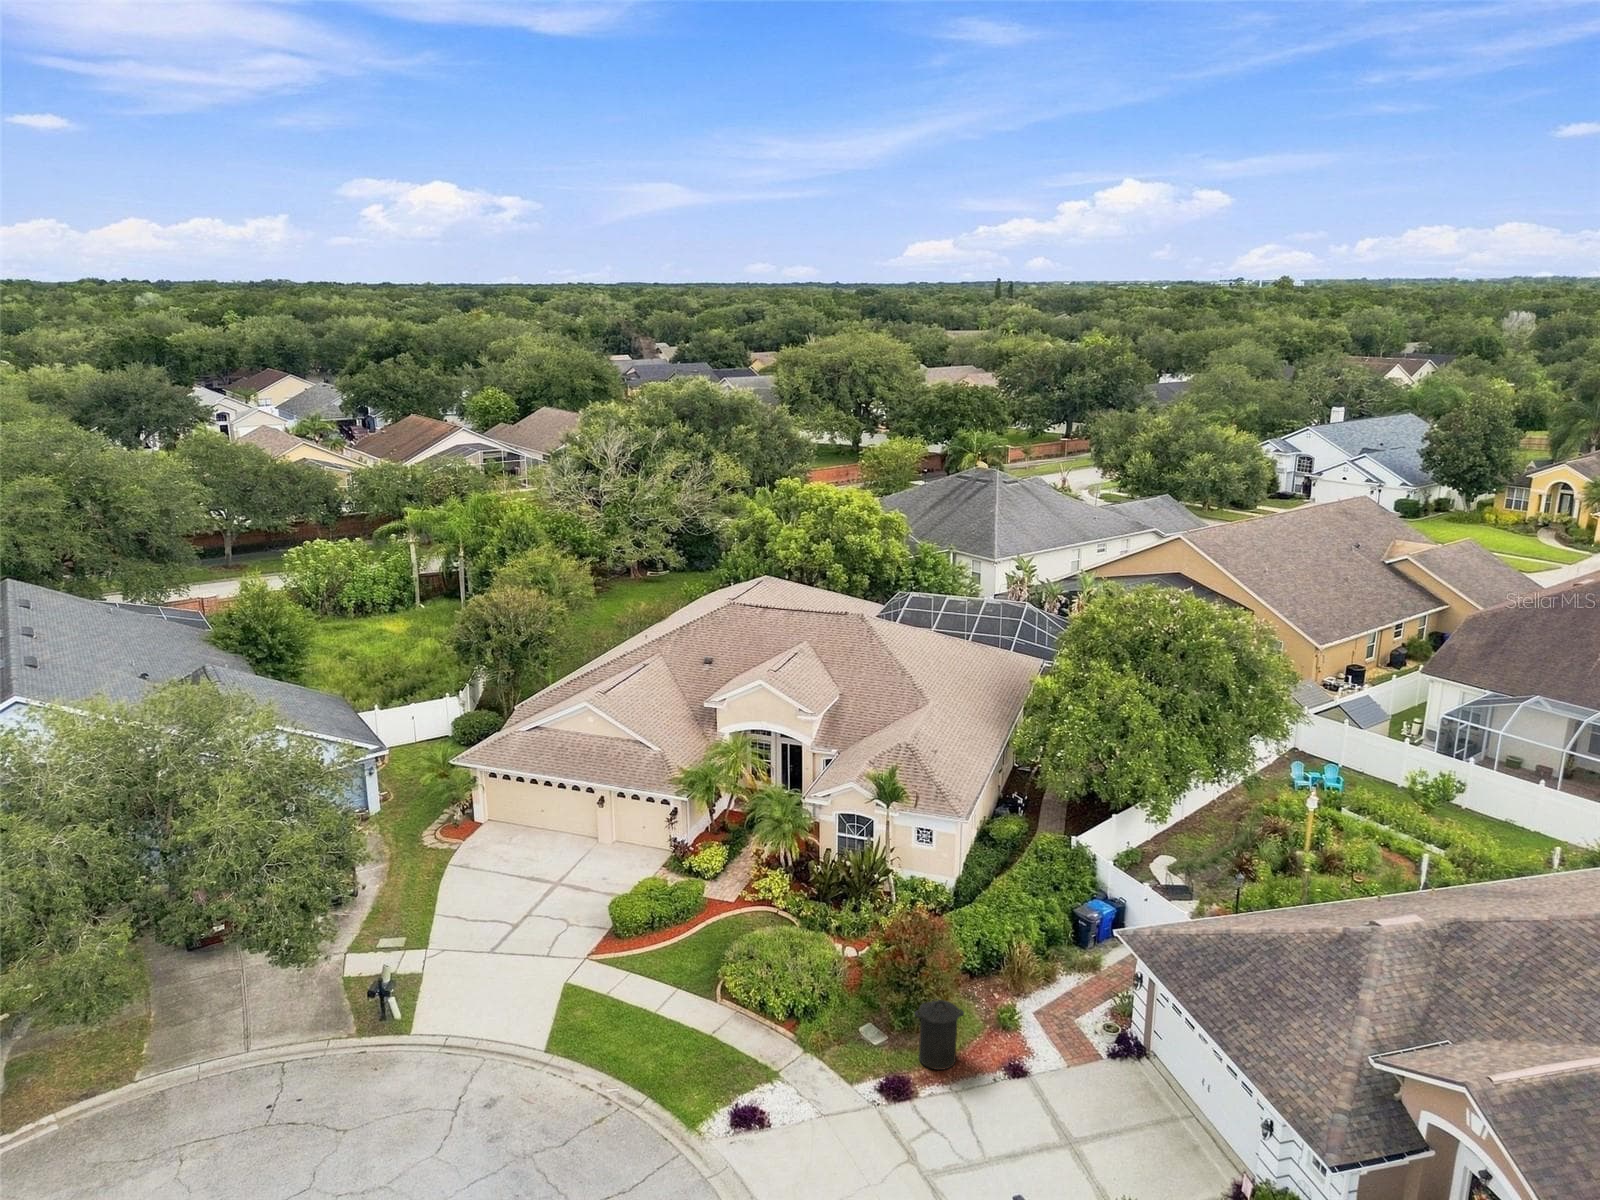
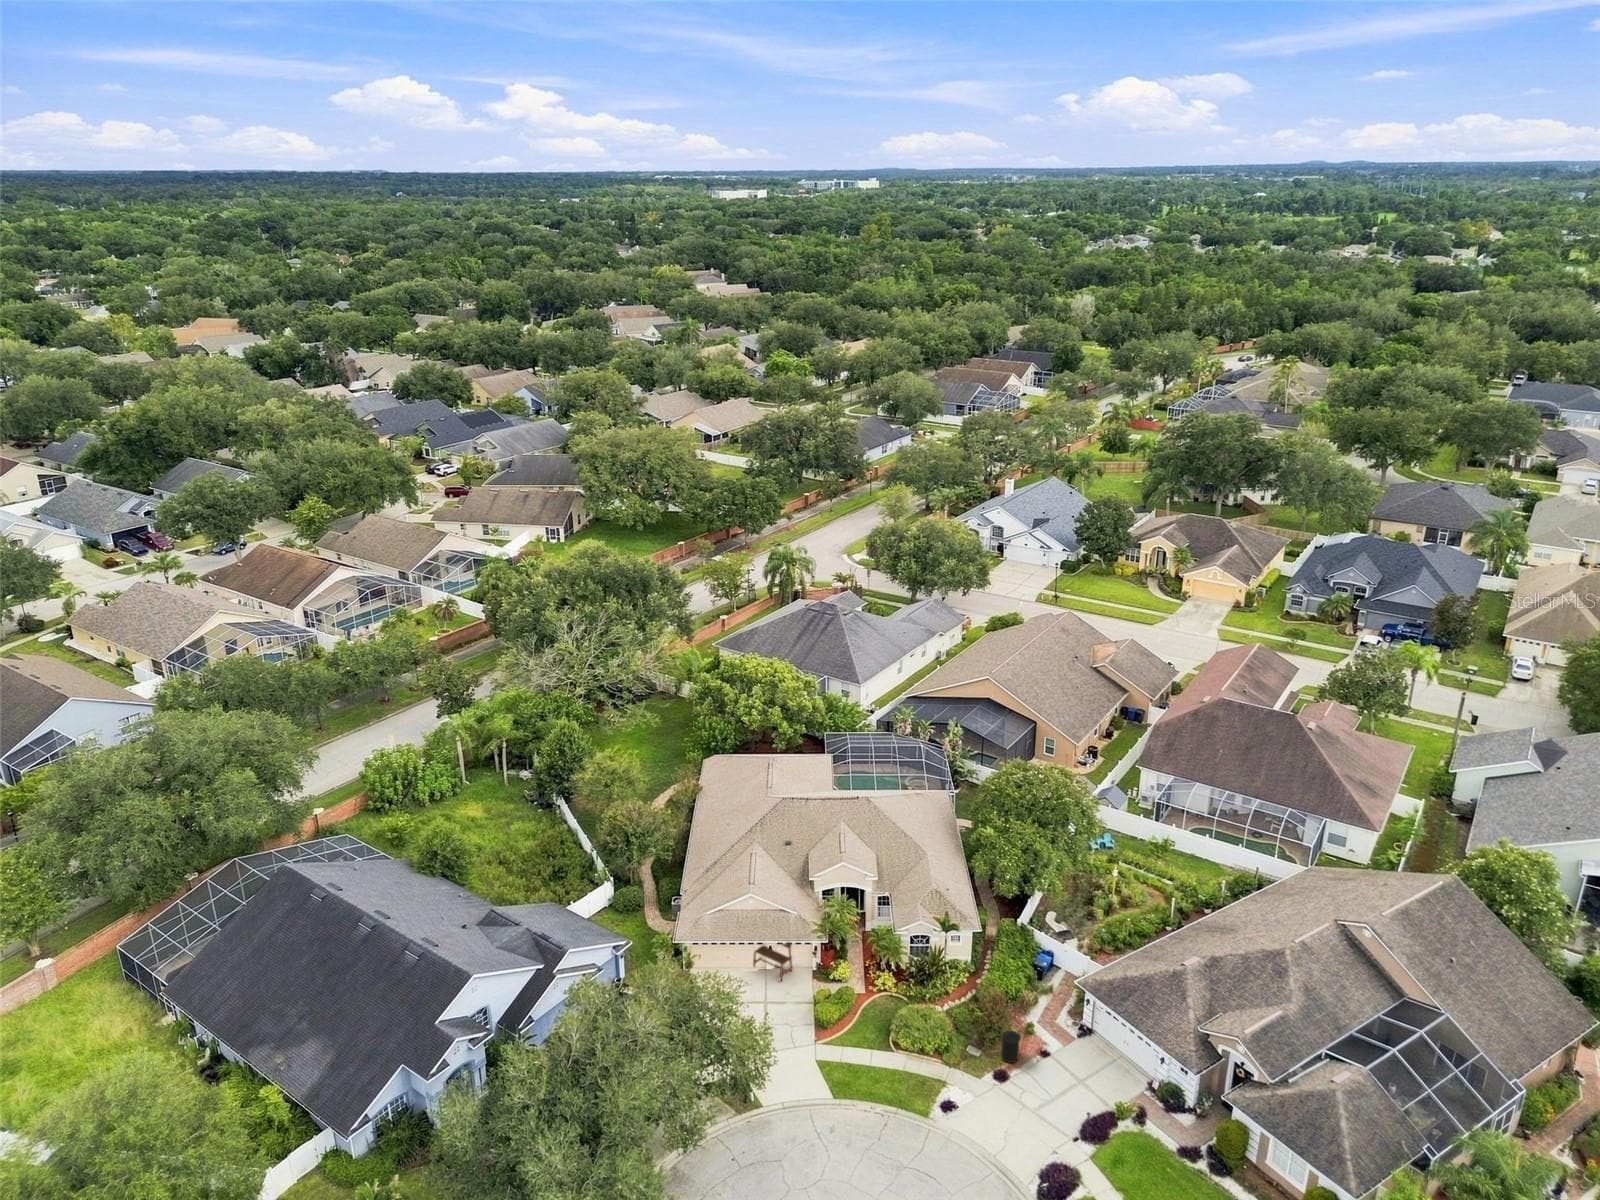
bench: none [585,783,644,865] -> present [753,943,793,981]

